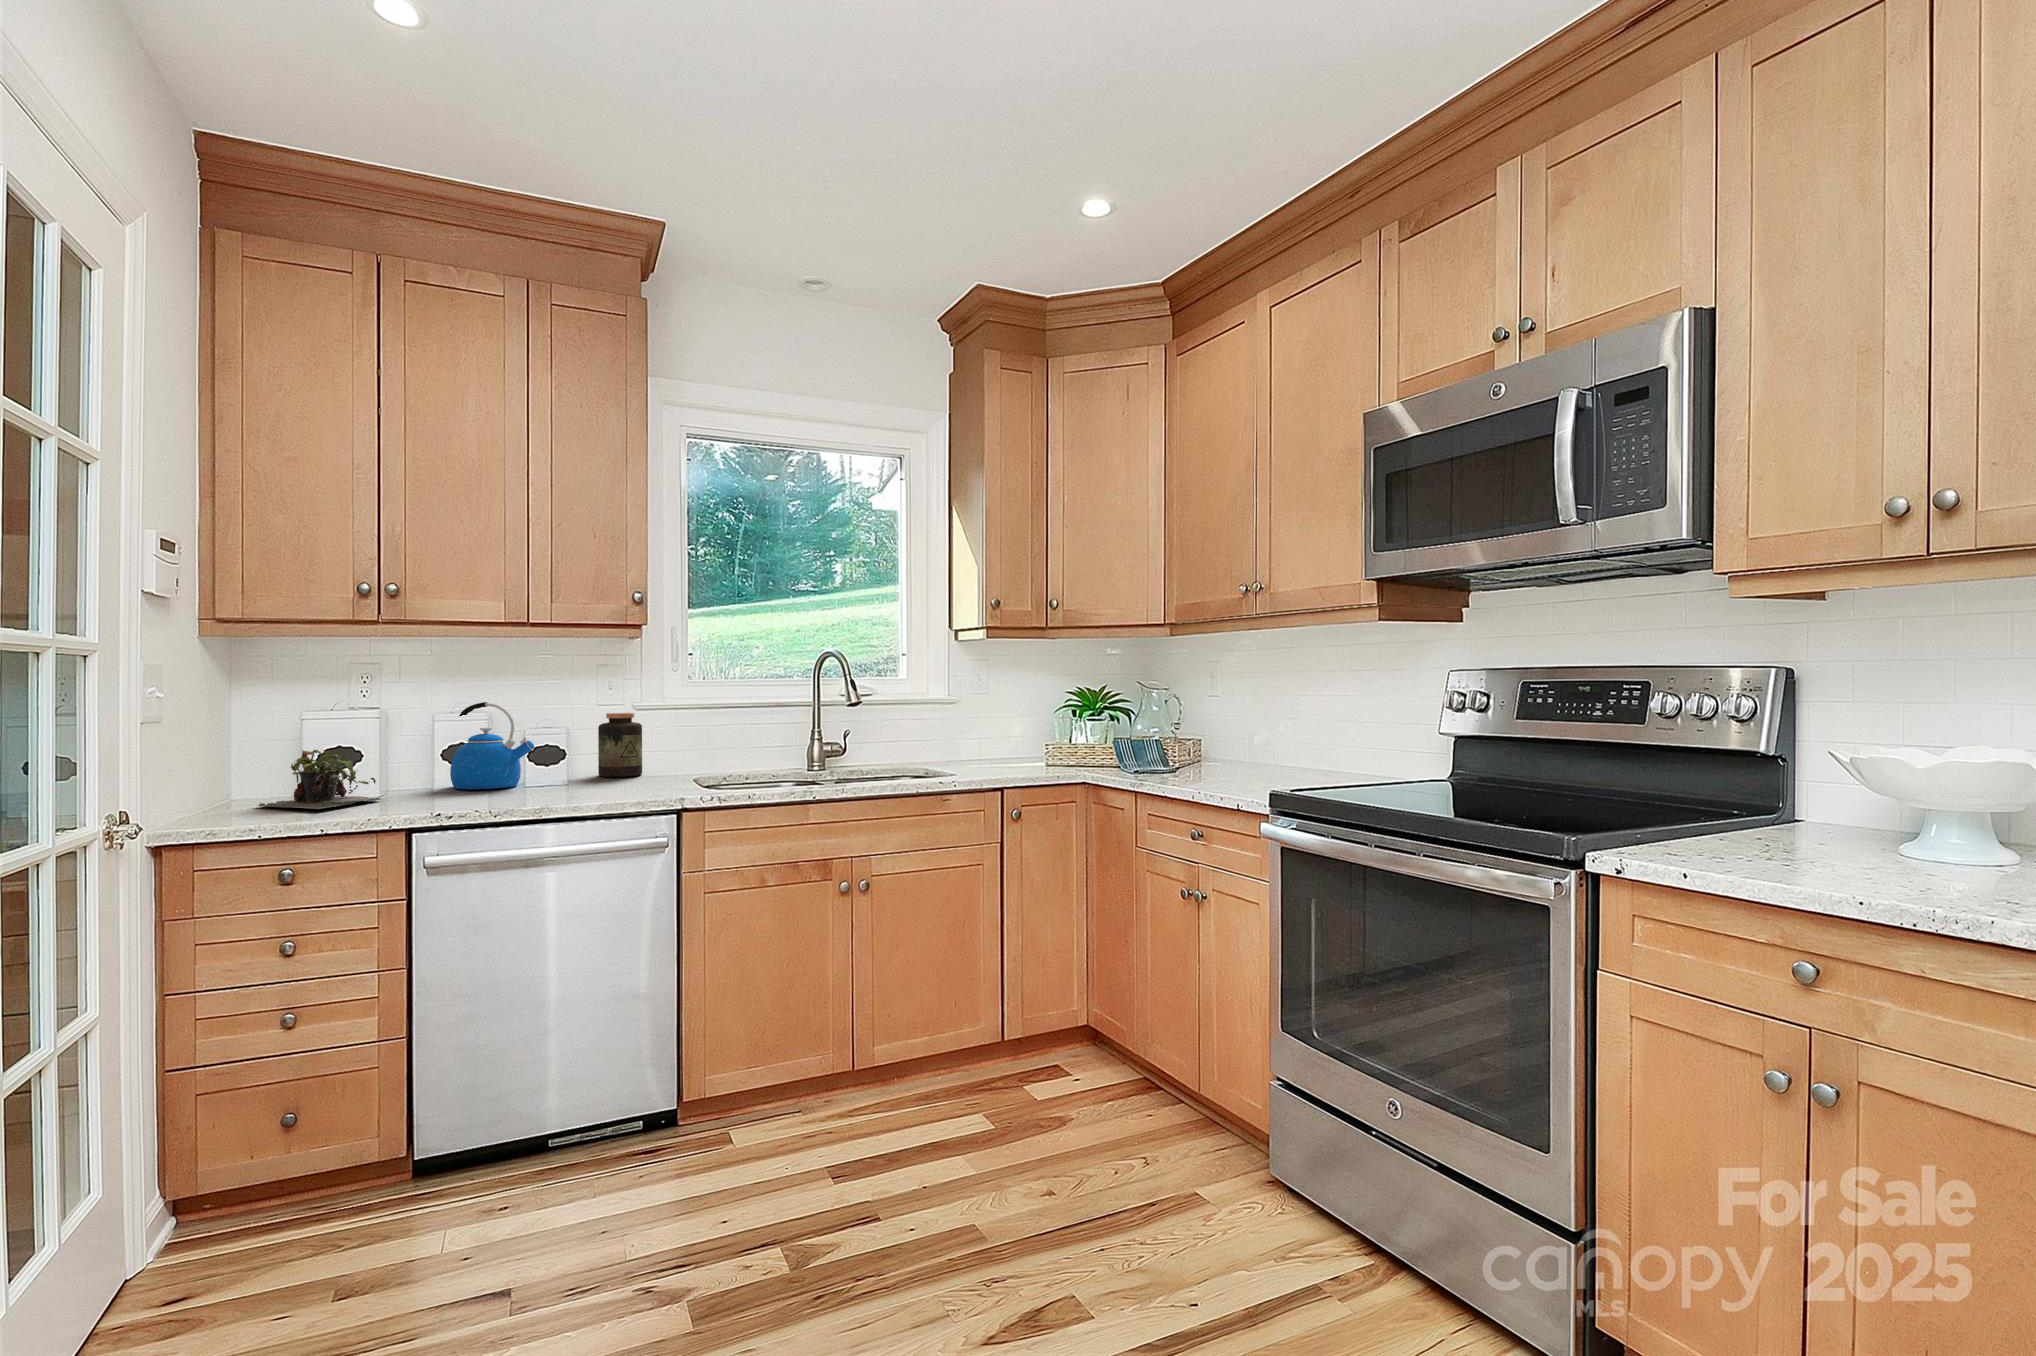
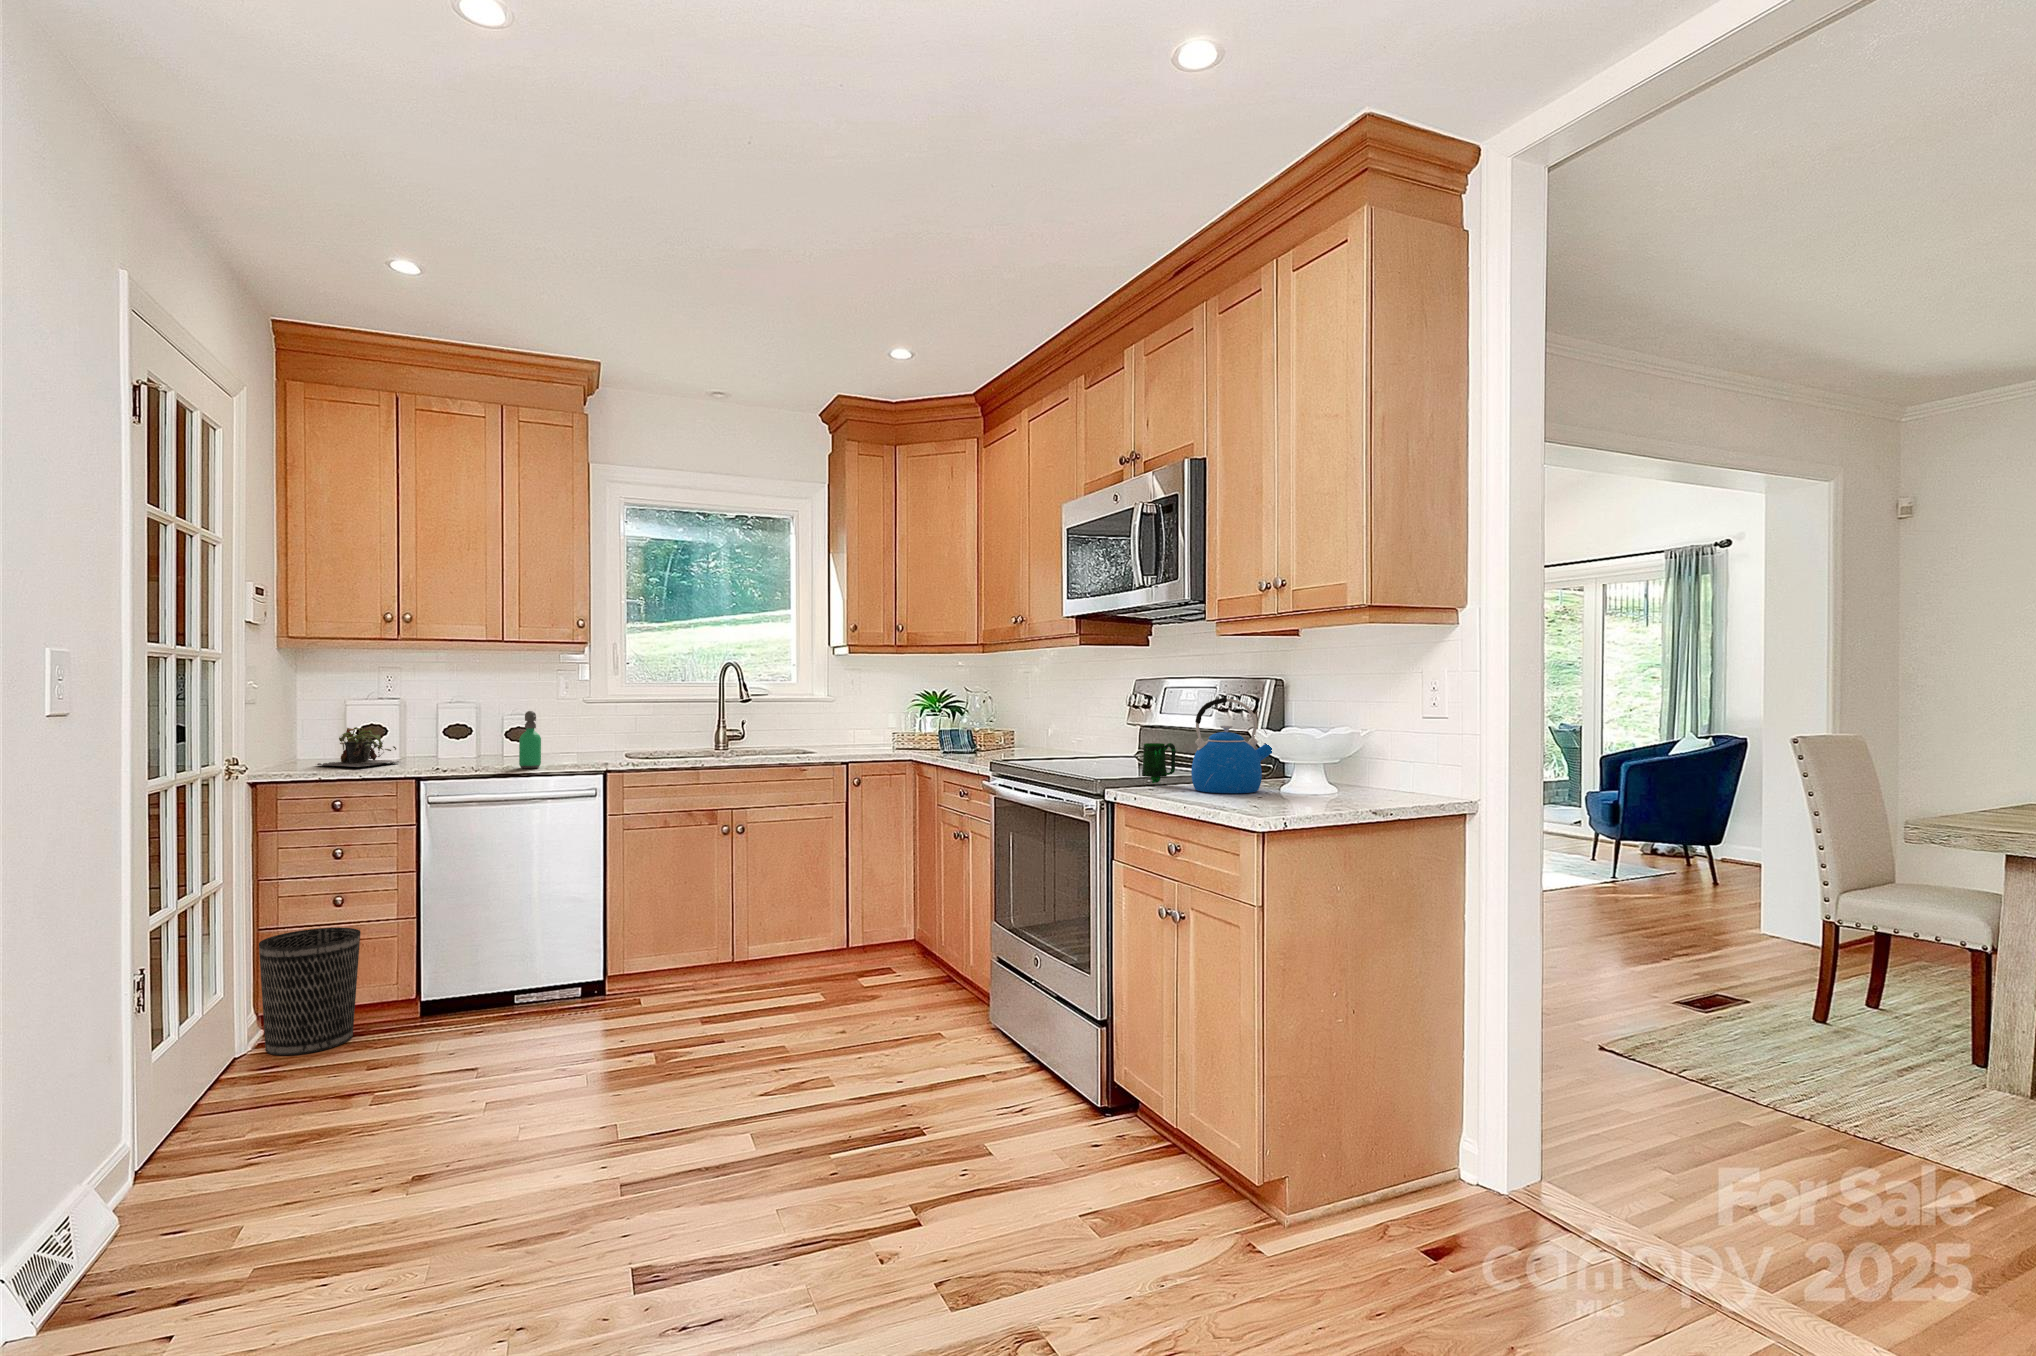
kettle: present [450,702,534,789] -> present [1191,698,1272,793]
jar: present [598,713,642,777] -> none [559,705,591,751]
soap dispenser: none [556,724,587,807] -> present [519,711,541,768]
mug: none [1632,773,1701,844] -> present [1142,743,1176,783]
wastebasket: none [165,1057,326,1275] -> present [259,928,360,1055]

